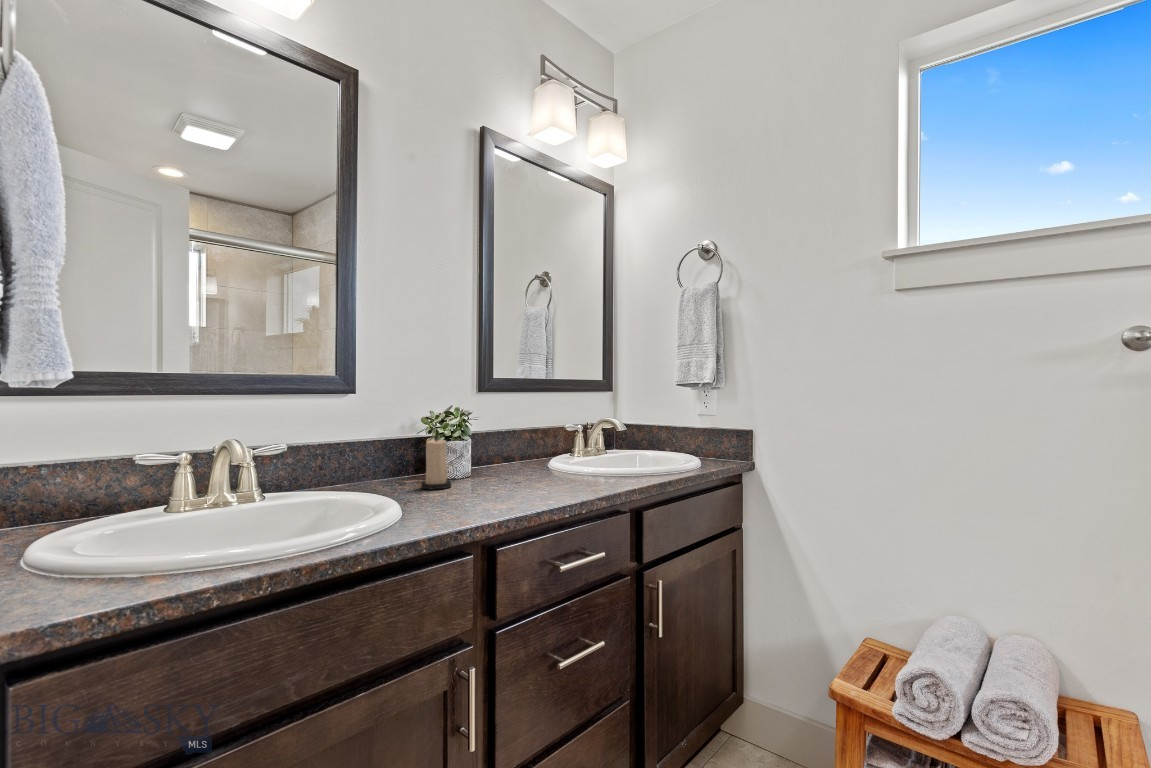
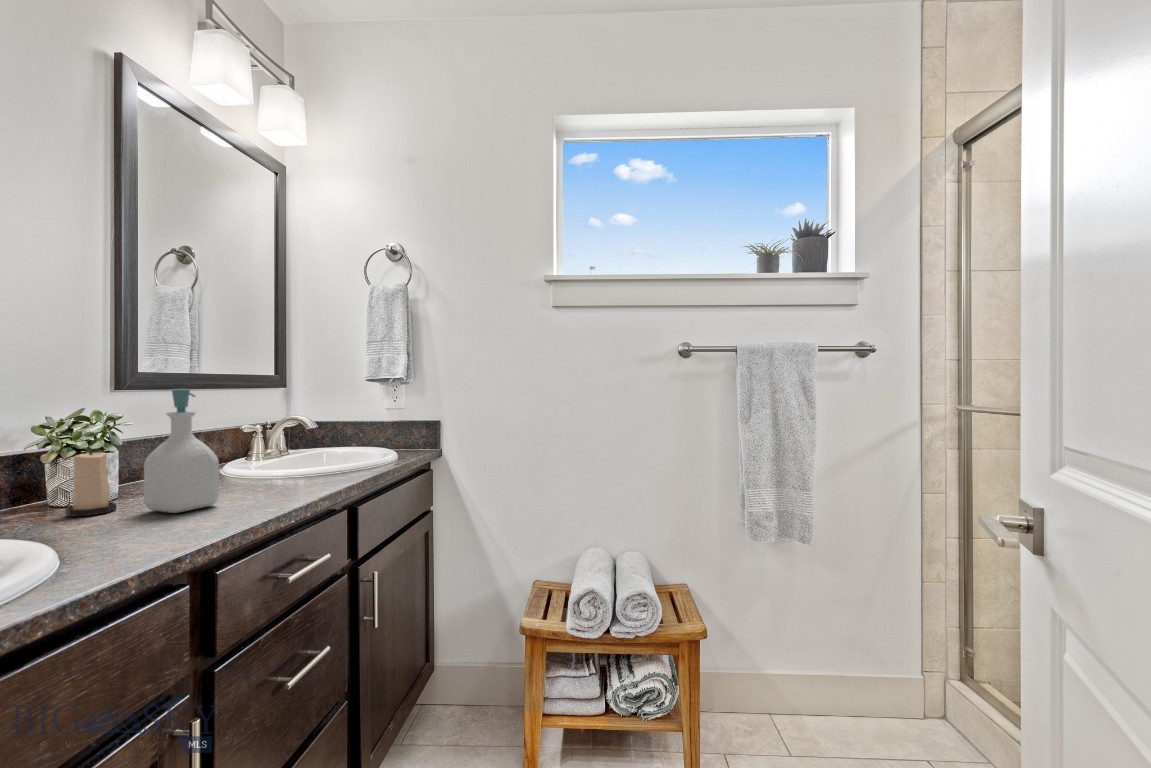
soap bottle: none [463,390,514,496] -> present [144,389,219,513]

